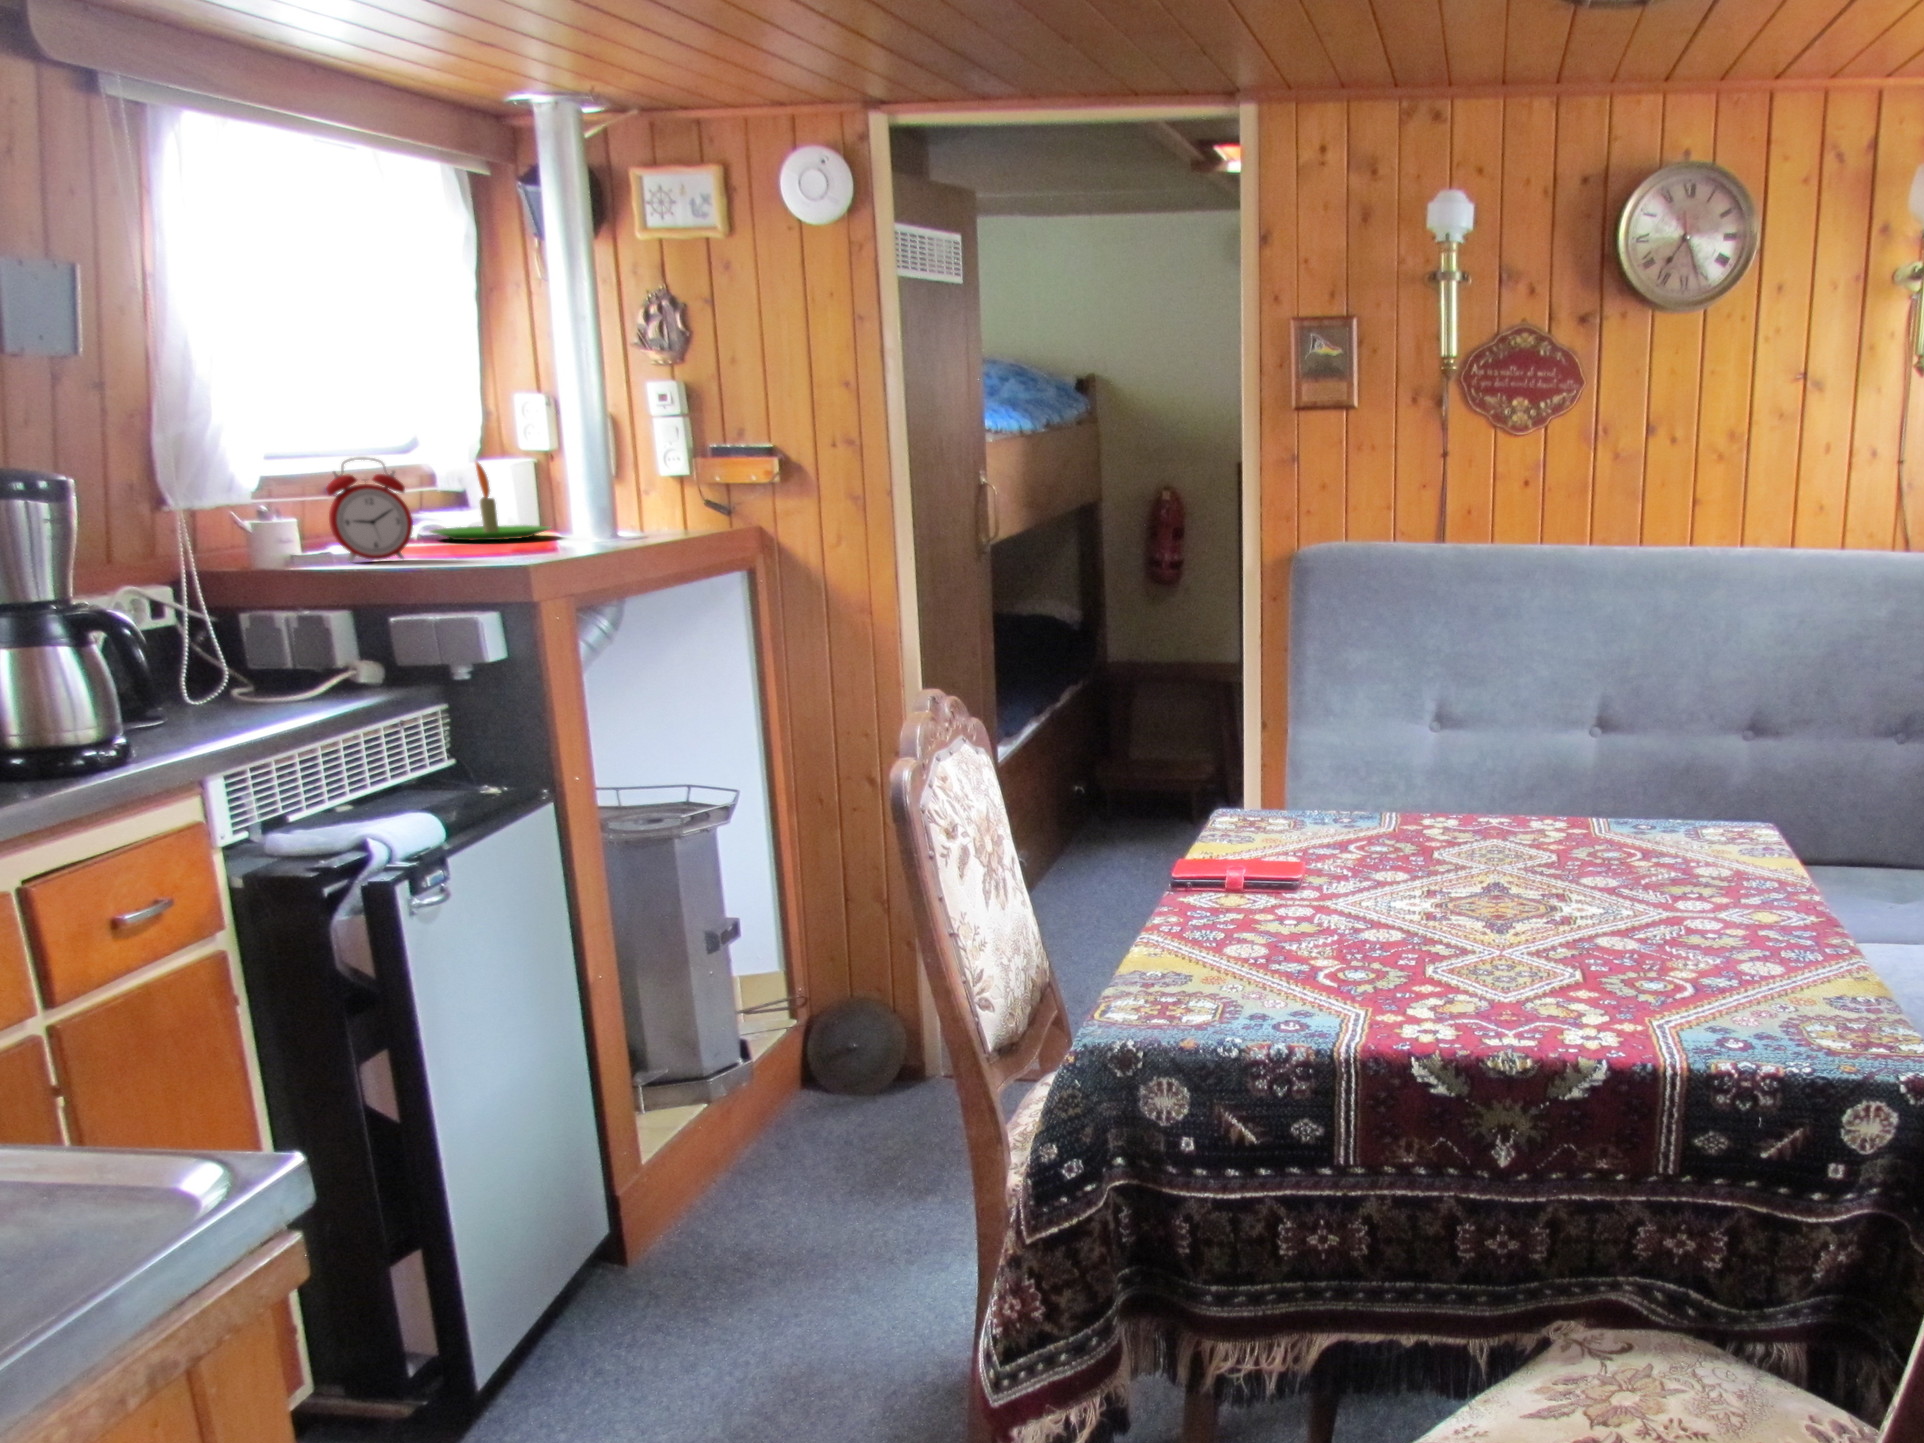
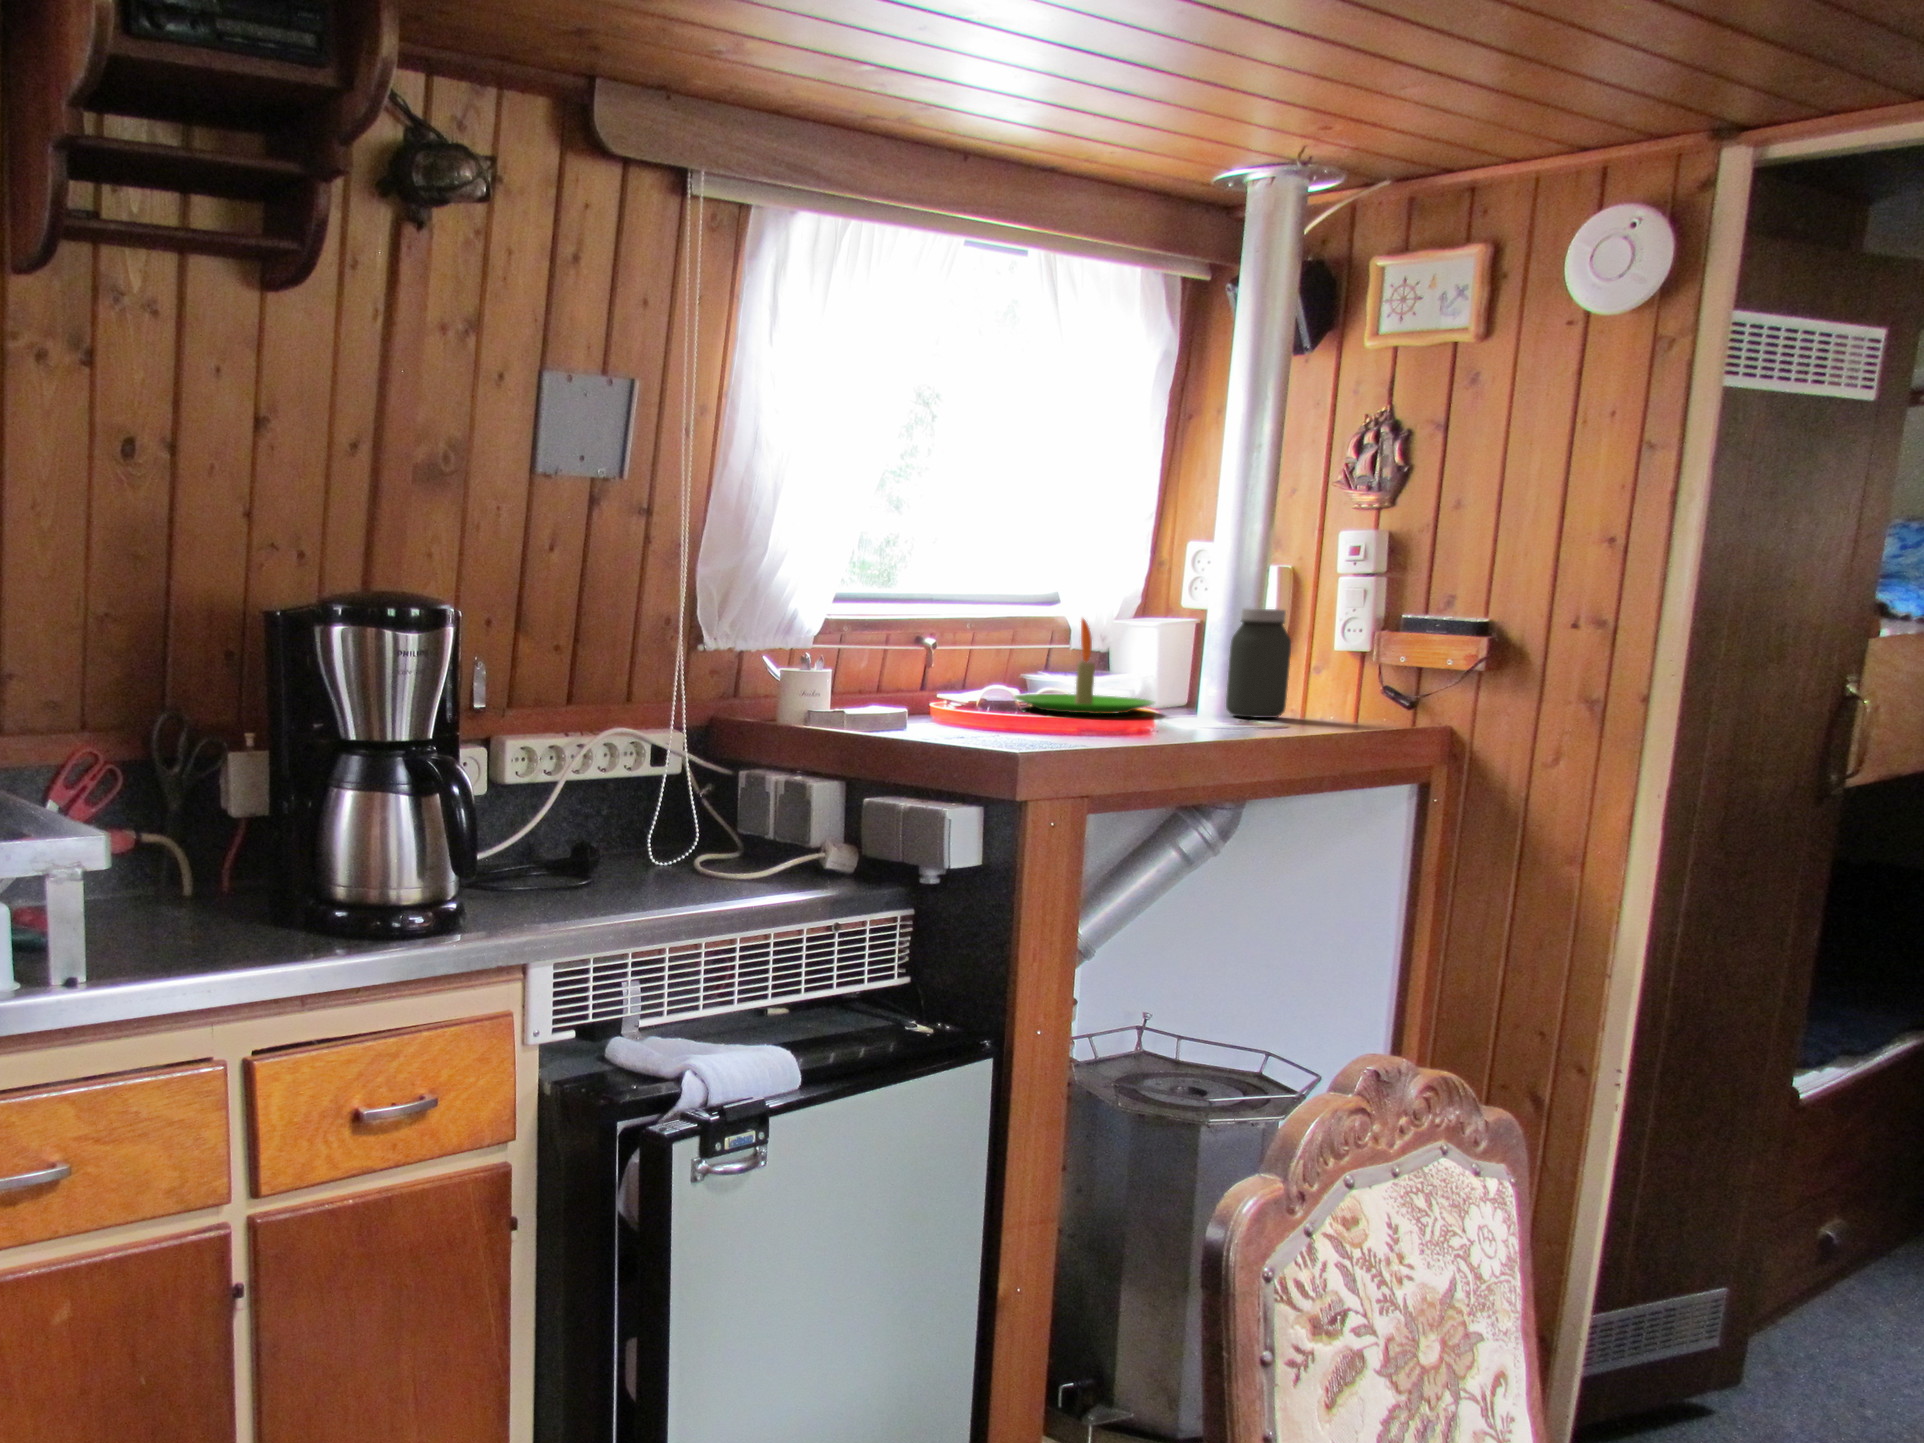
jar: none [598,447,651,533] -> present [1226,608,1291,718]
alarm clock: present [326,457,413,561] -> none [857,607,946,729]

